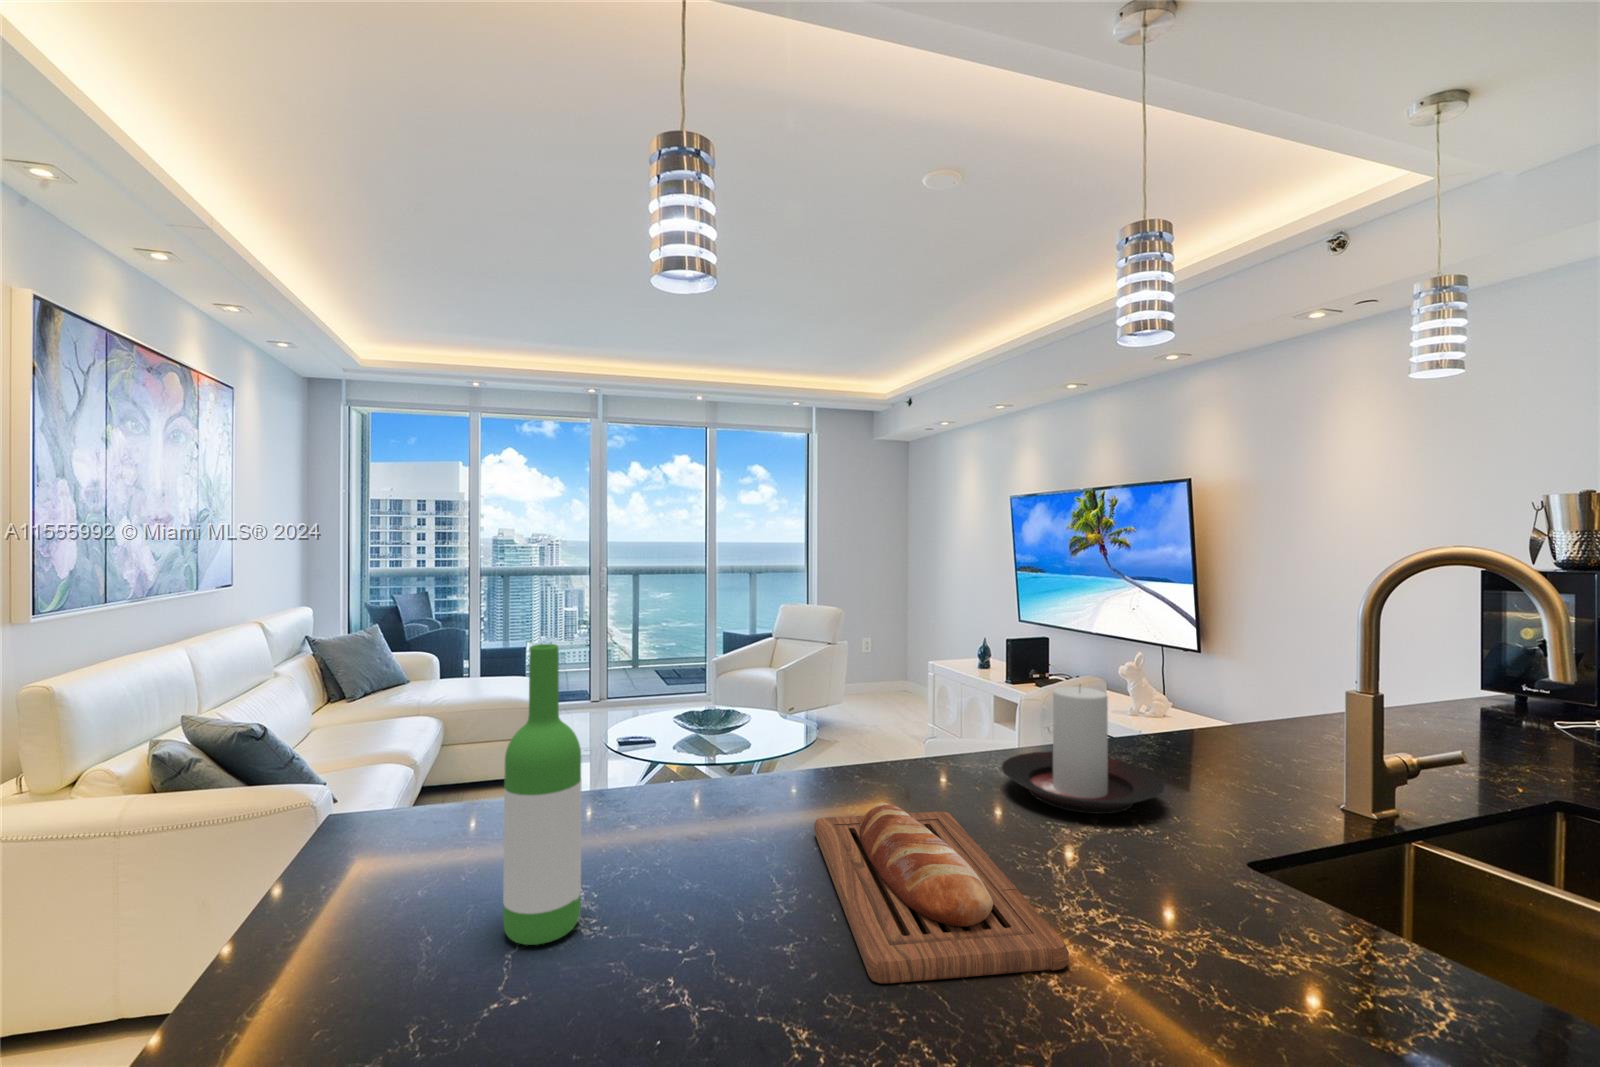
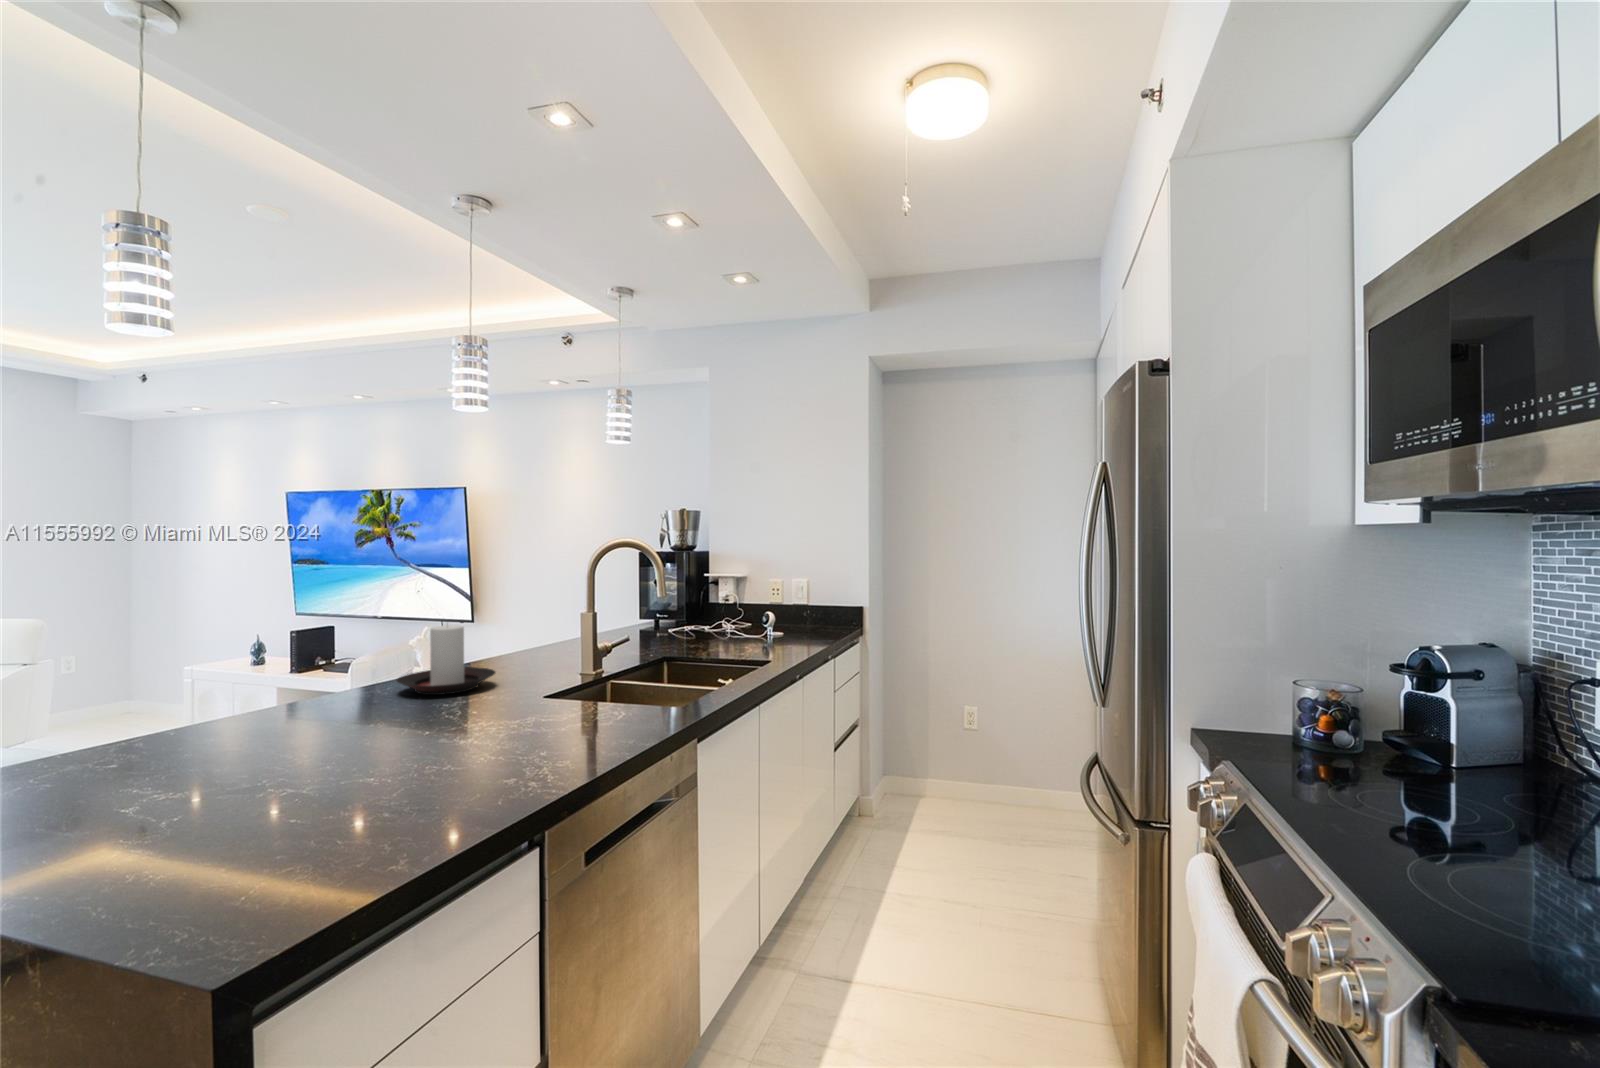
wine bottle: present [503,644,581,945] -> none [115,613,181,807]
bread loaf: present [814,803,1069,984] -> none [291,699,480,755]

